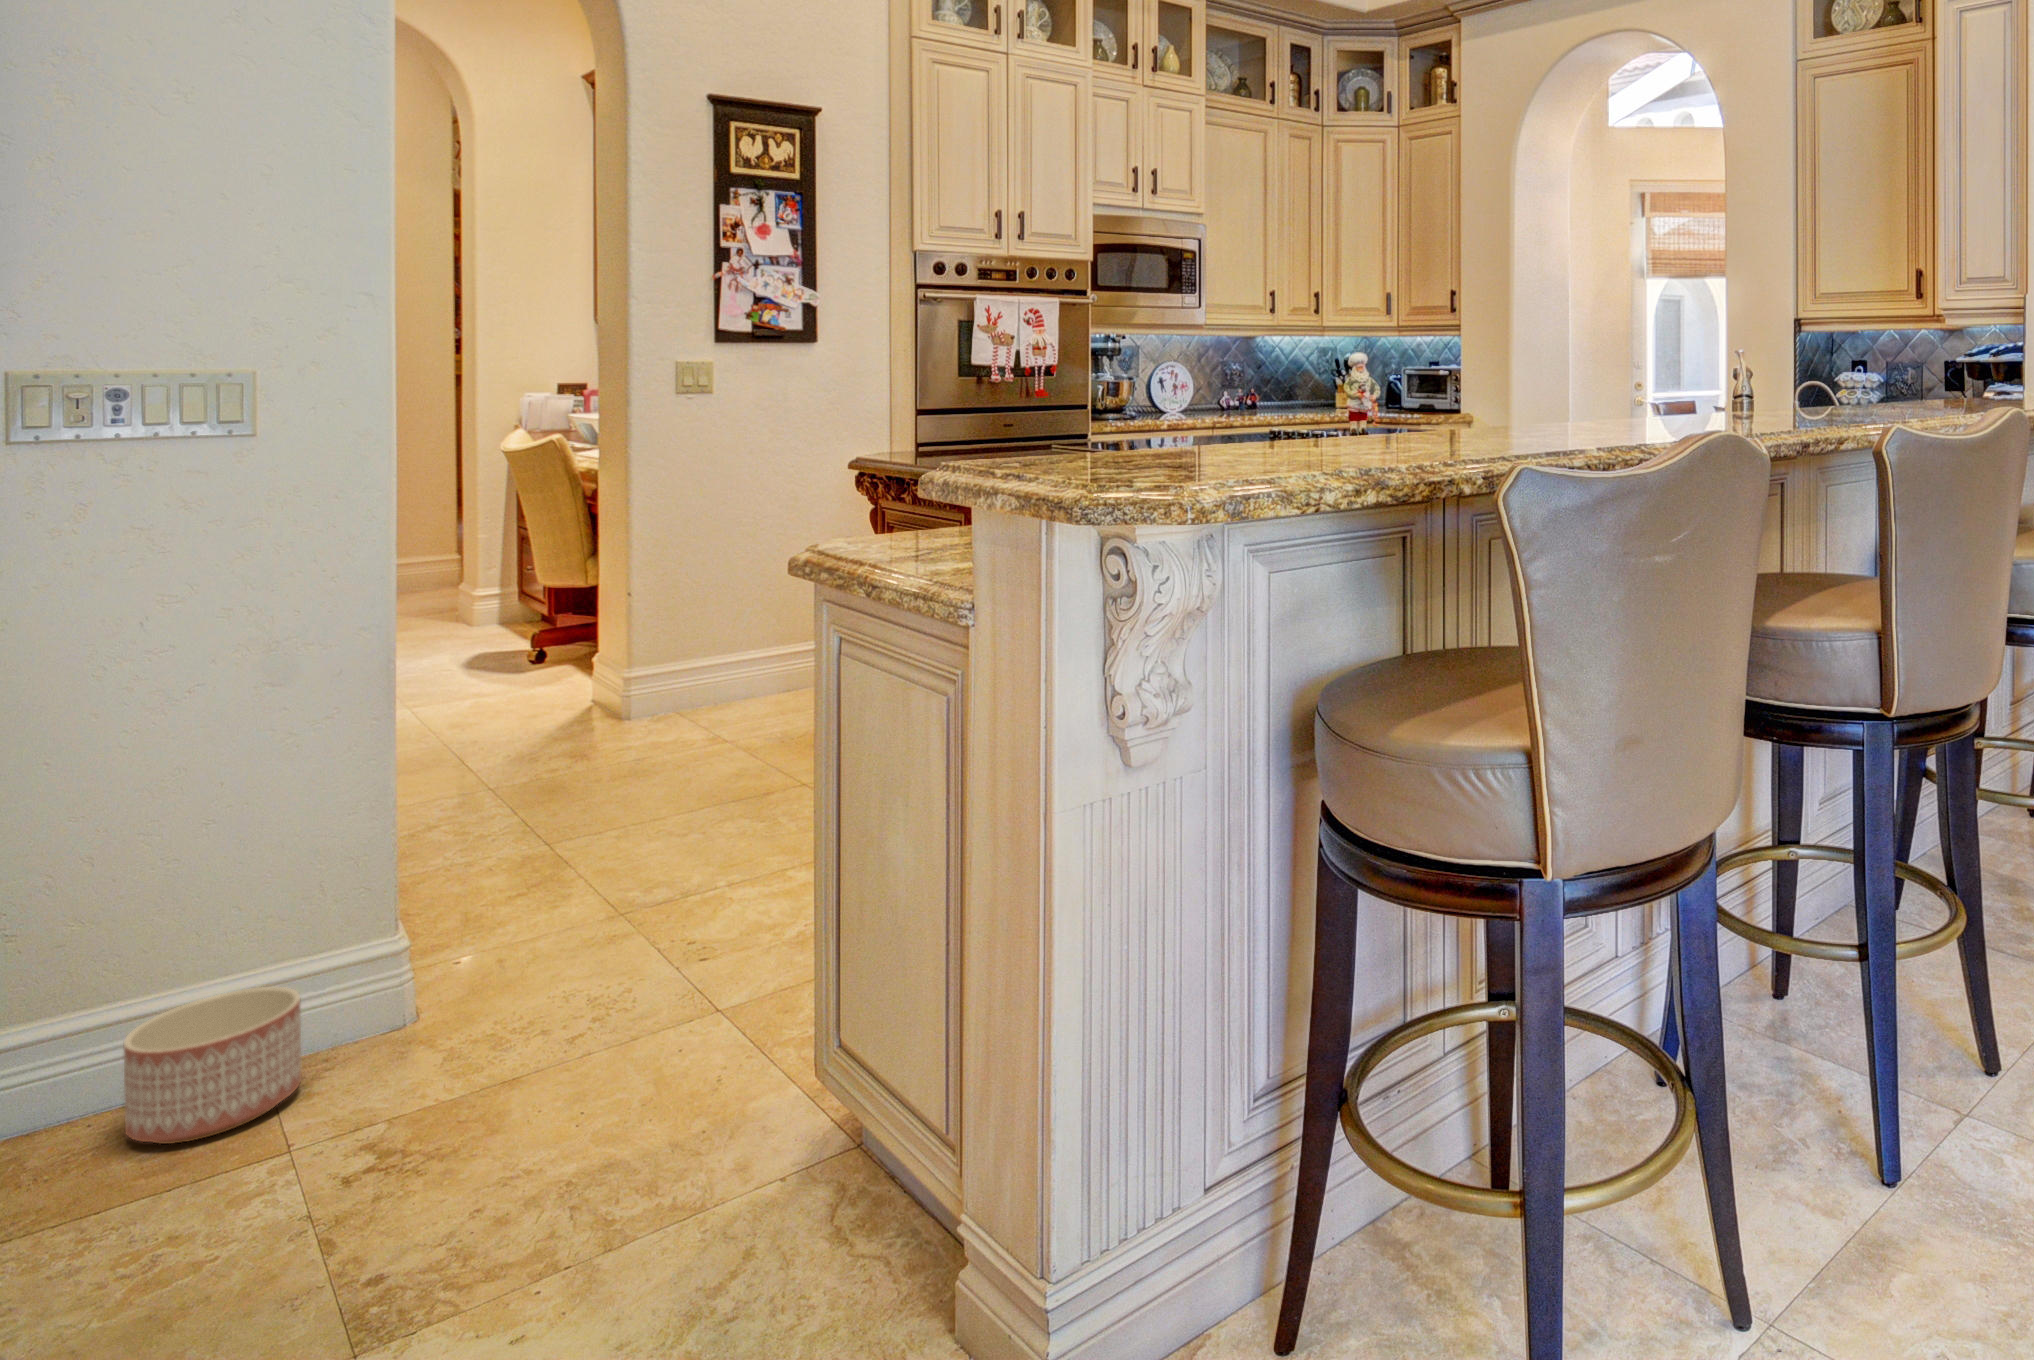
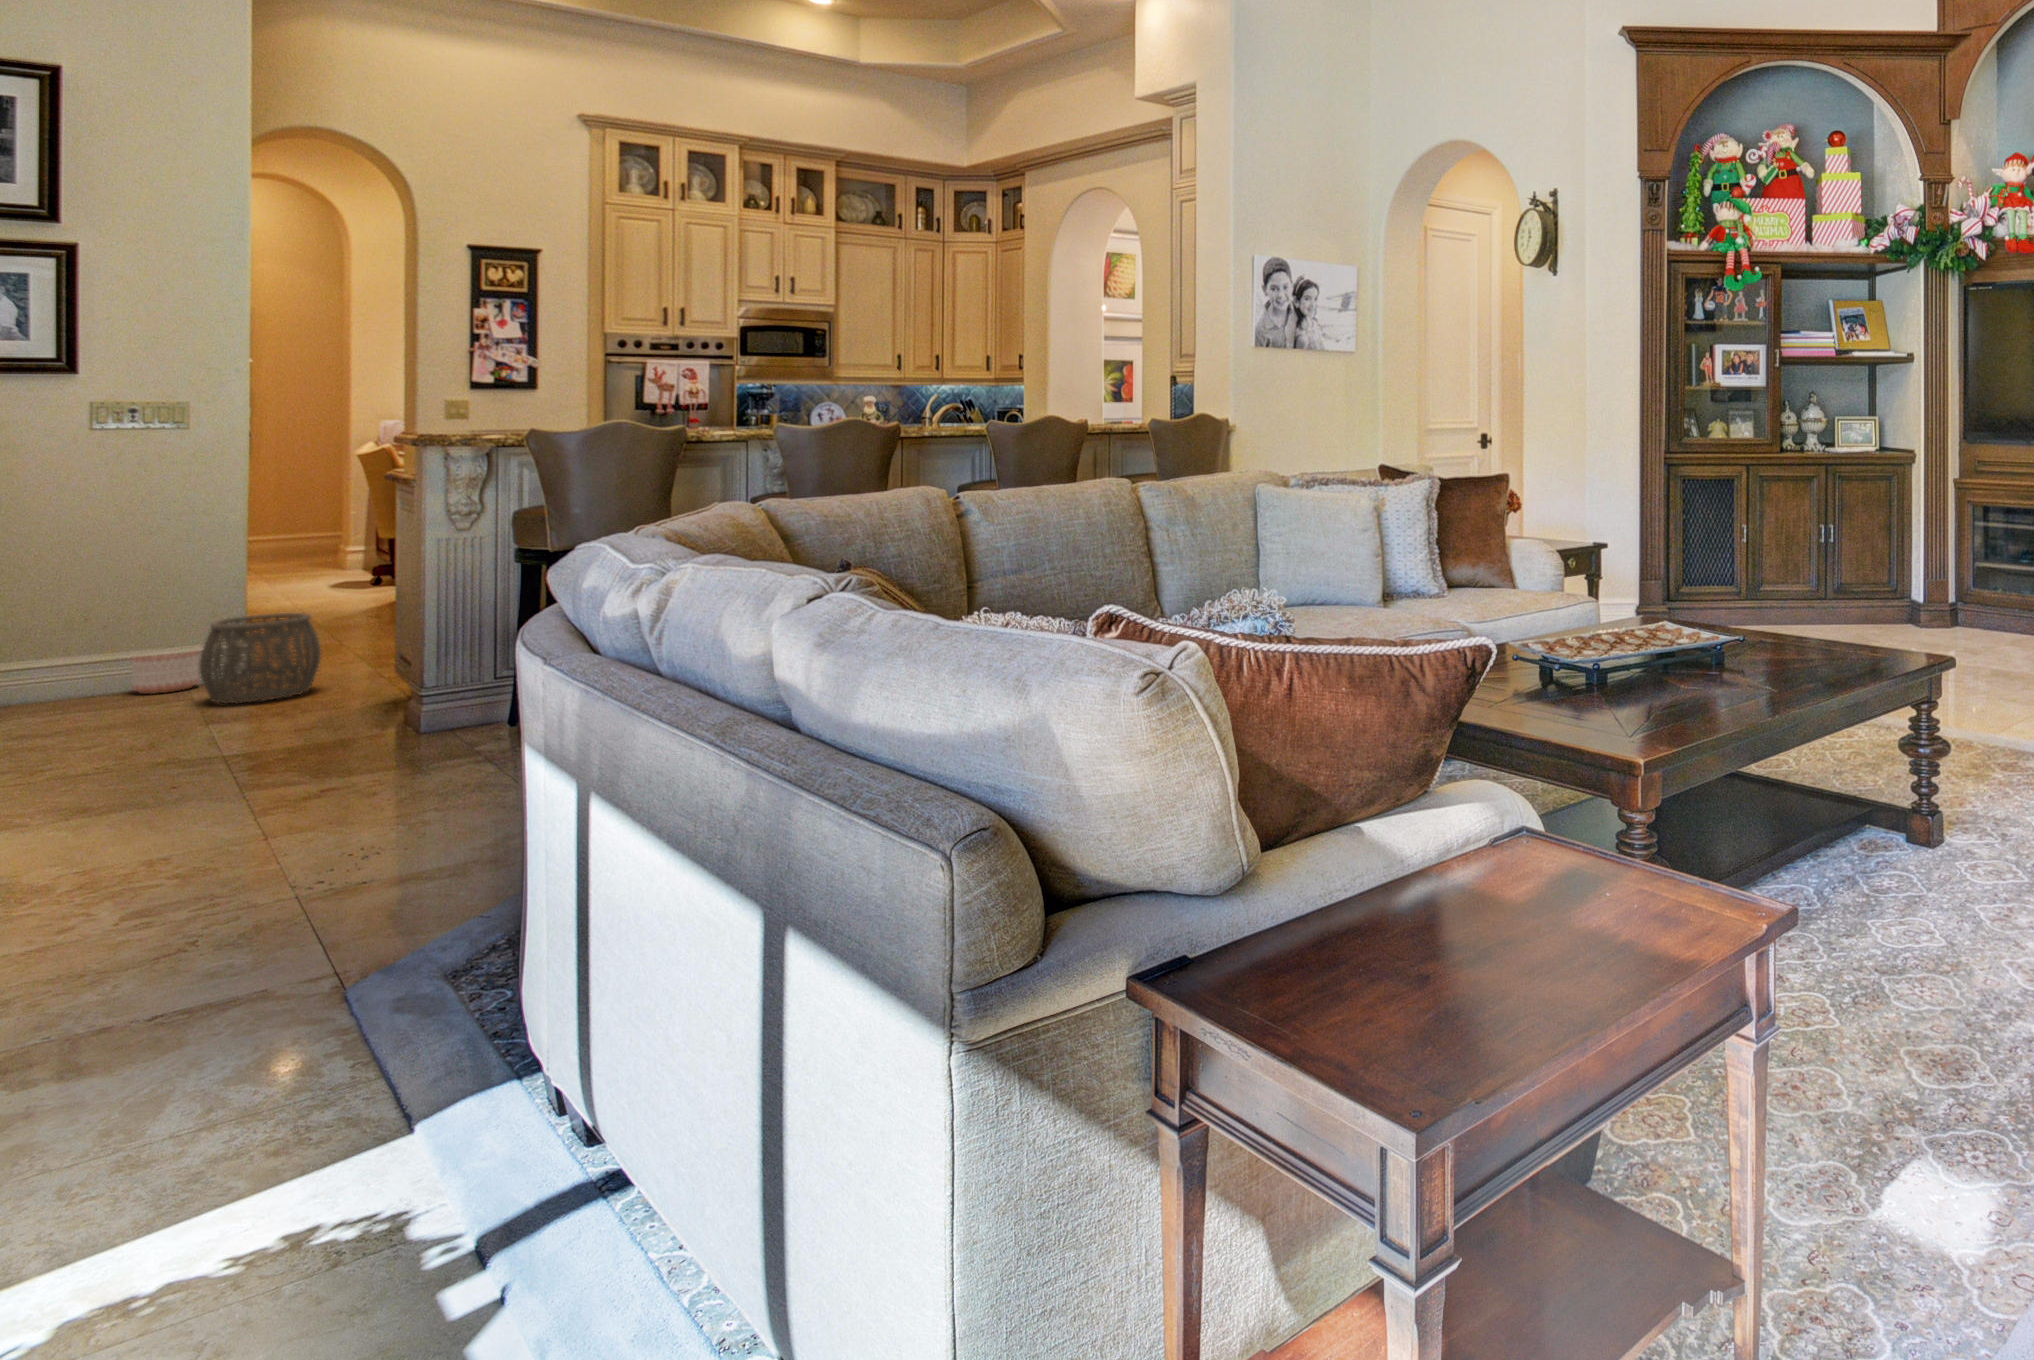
woven basket: none [313,911,622,1220] -> present [198,613,321,704]

